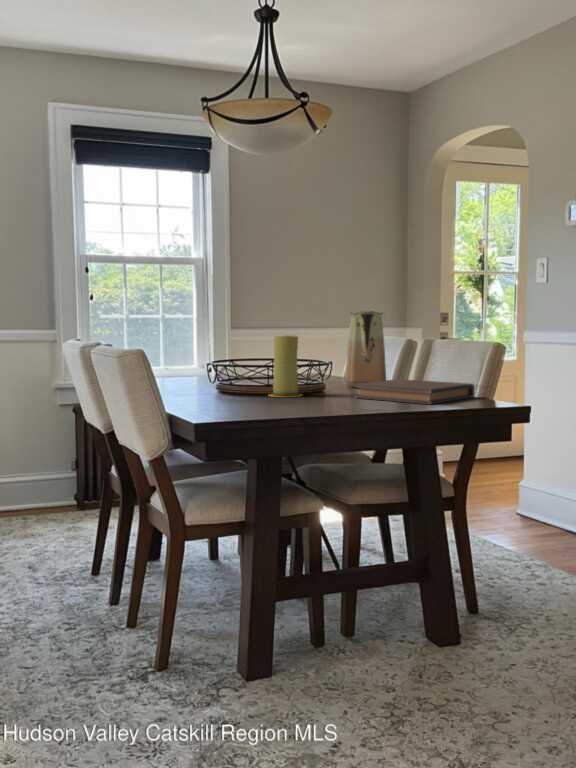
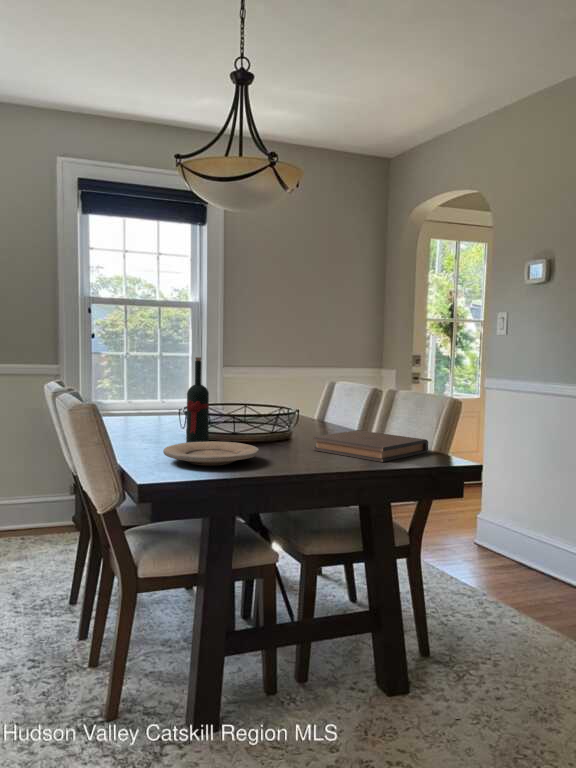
wine bottle: none [220,305,244,397] -> present [186,357,209,443]
vase: present [346,311,386,387] -> none [311,363,348,436]
candle: present [269,335,302,397] -> none [232,387,265,447]
plate: none [207,389,305,409] -> present [163,441,259,466]

